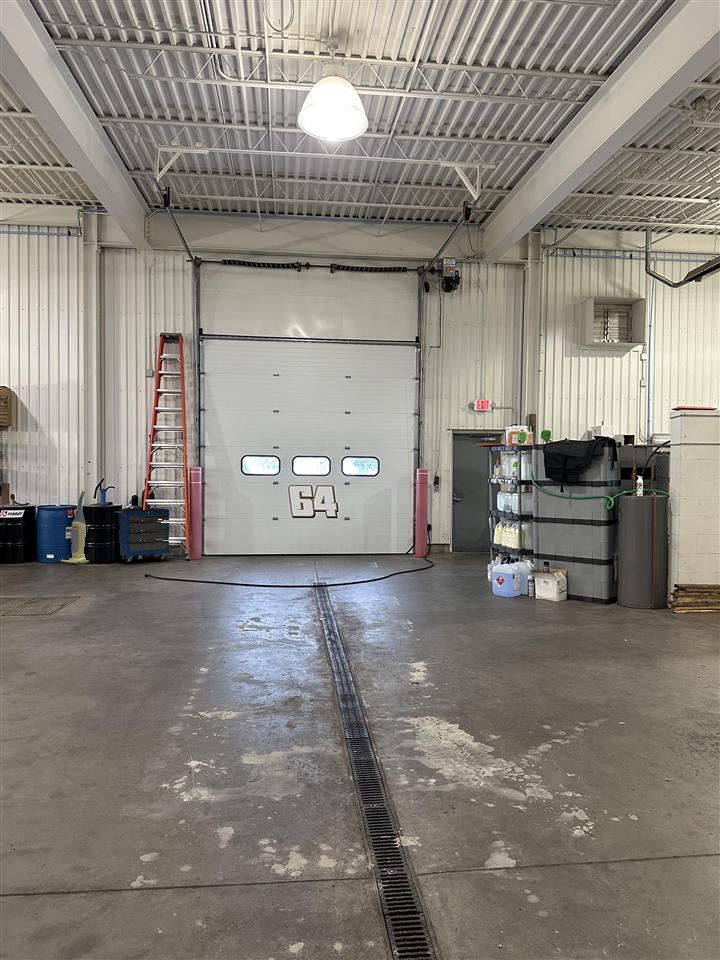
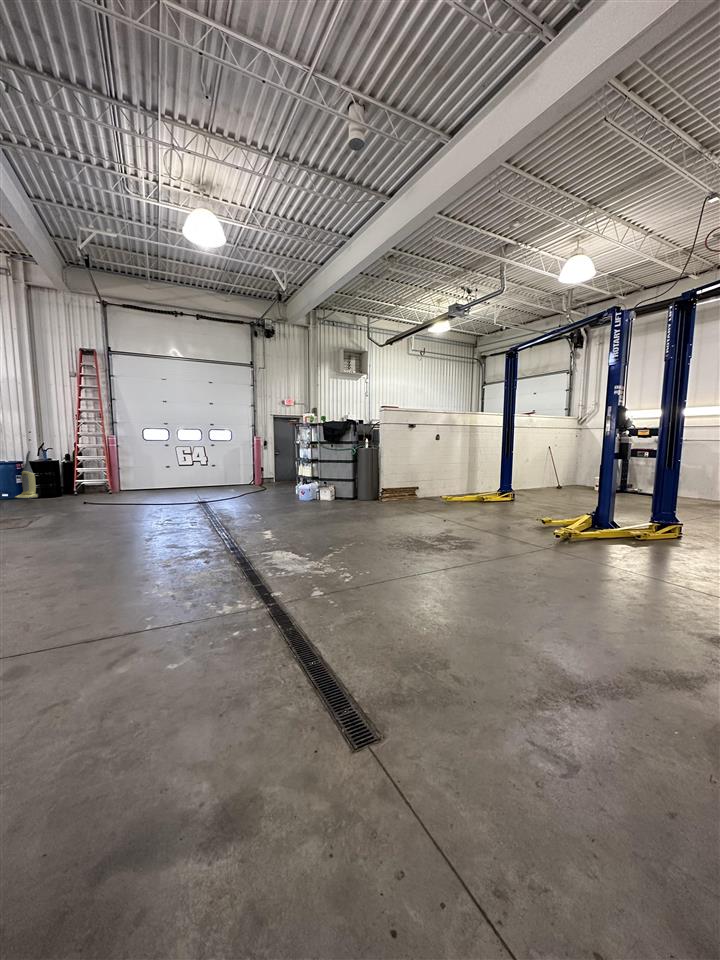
storage cabinet: present [115,508,169,564] -> none [52,461,98,497]

